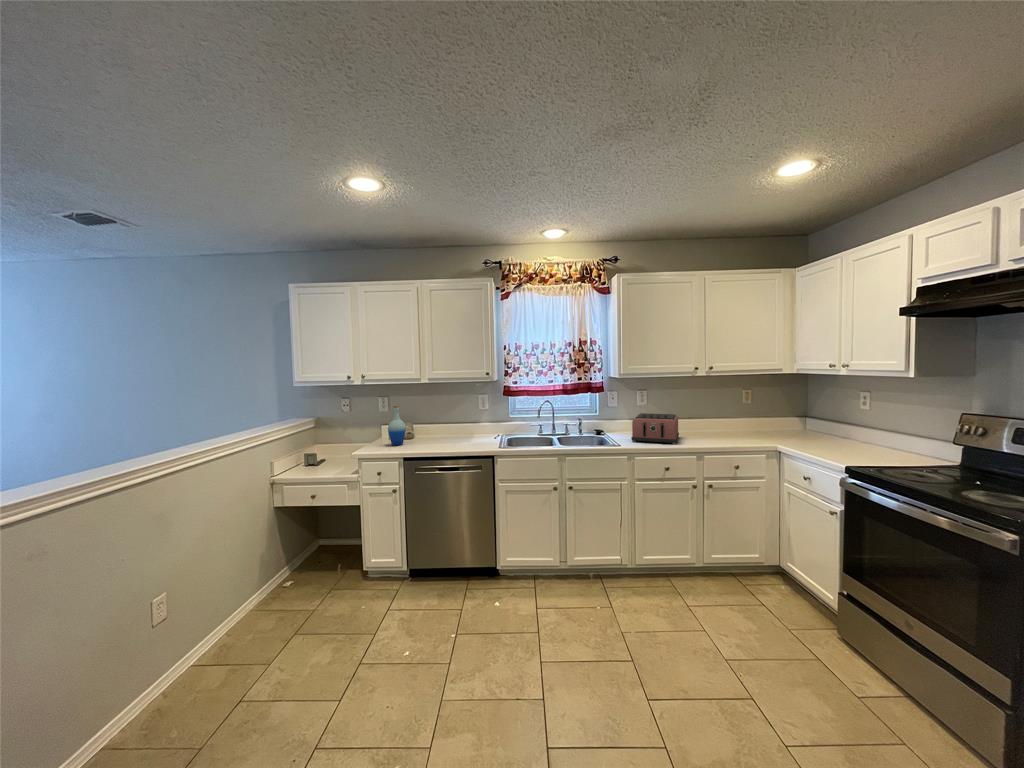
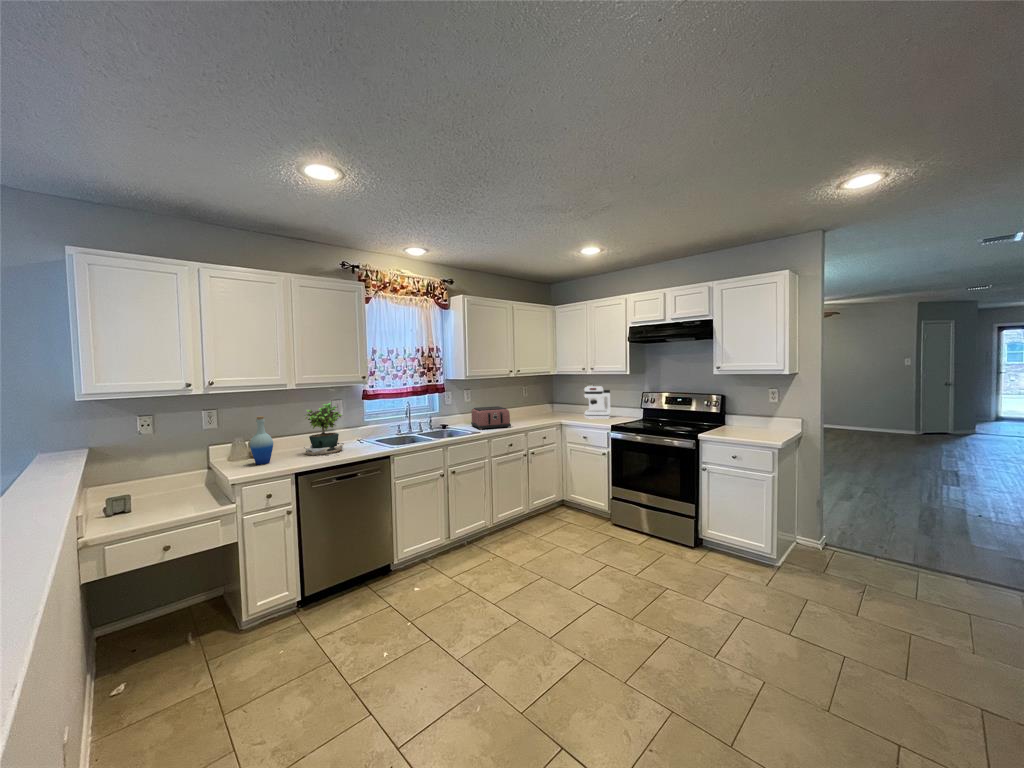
potted plant: none [435,396,470,448] -> present [304,402,344,456]
coffee maker: none [825,396,891,455] -> present [584,386,610,419]

